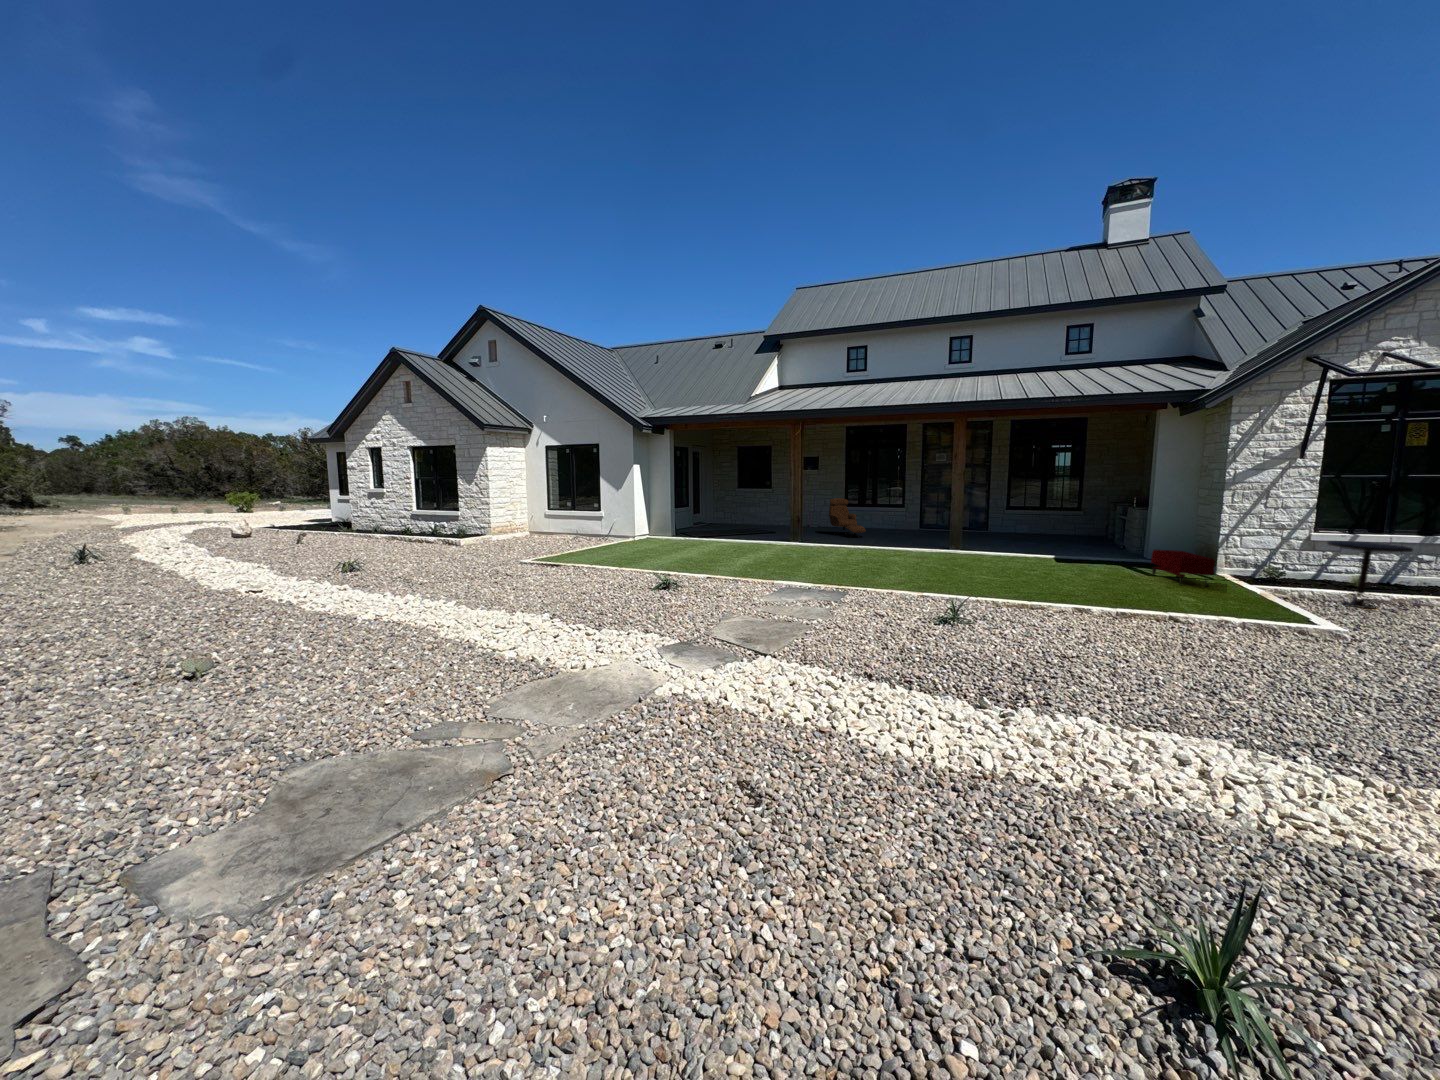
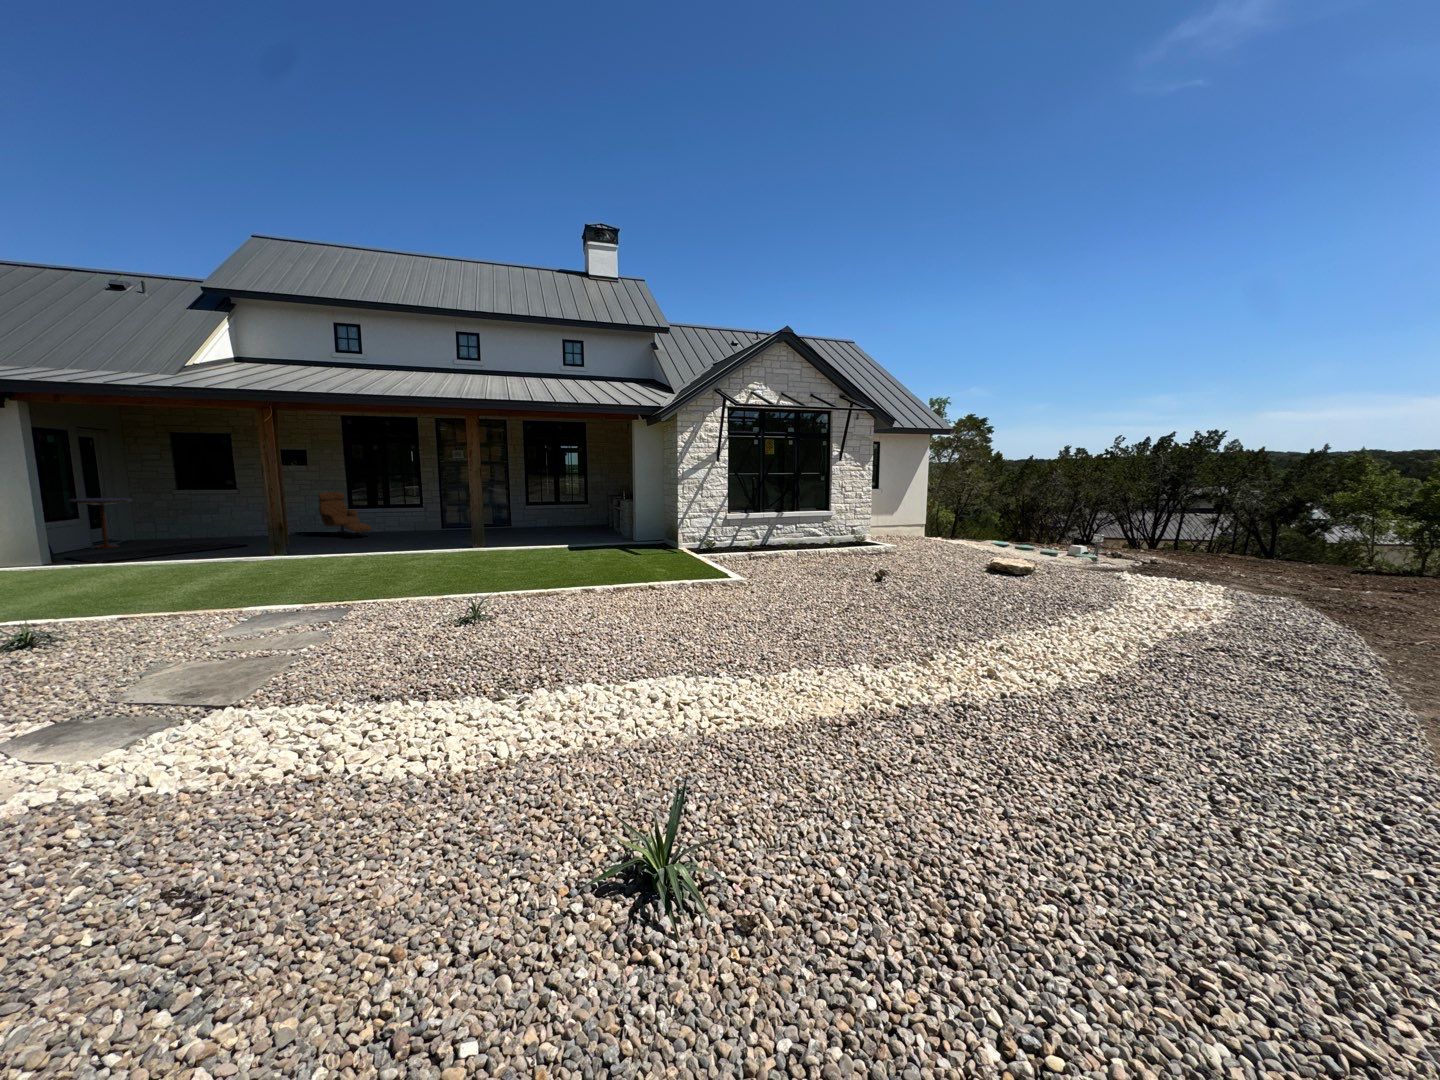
pedestal table: present [1327,541,1413,609] -> present [69,498,132,548]
bench: present [1151,550,1215,587] -> none [641,525,681,554]

